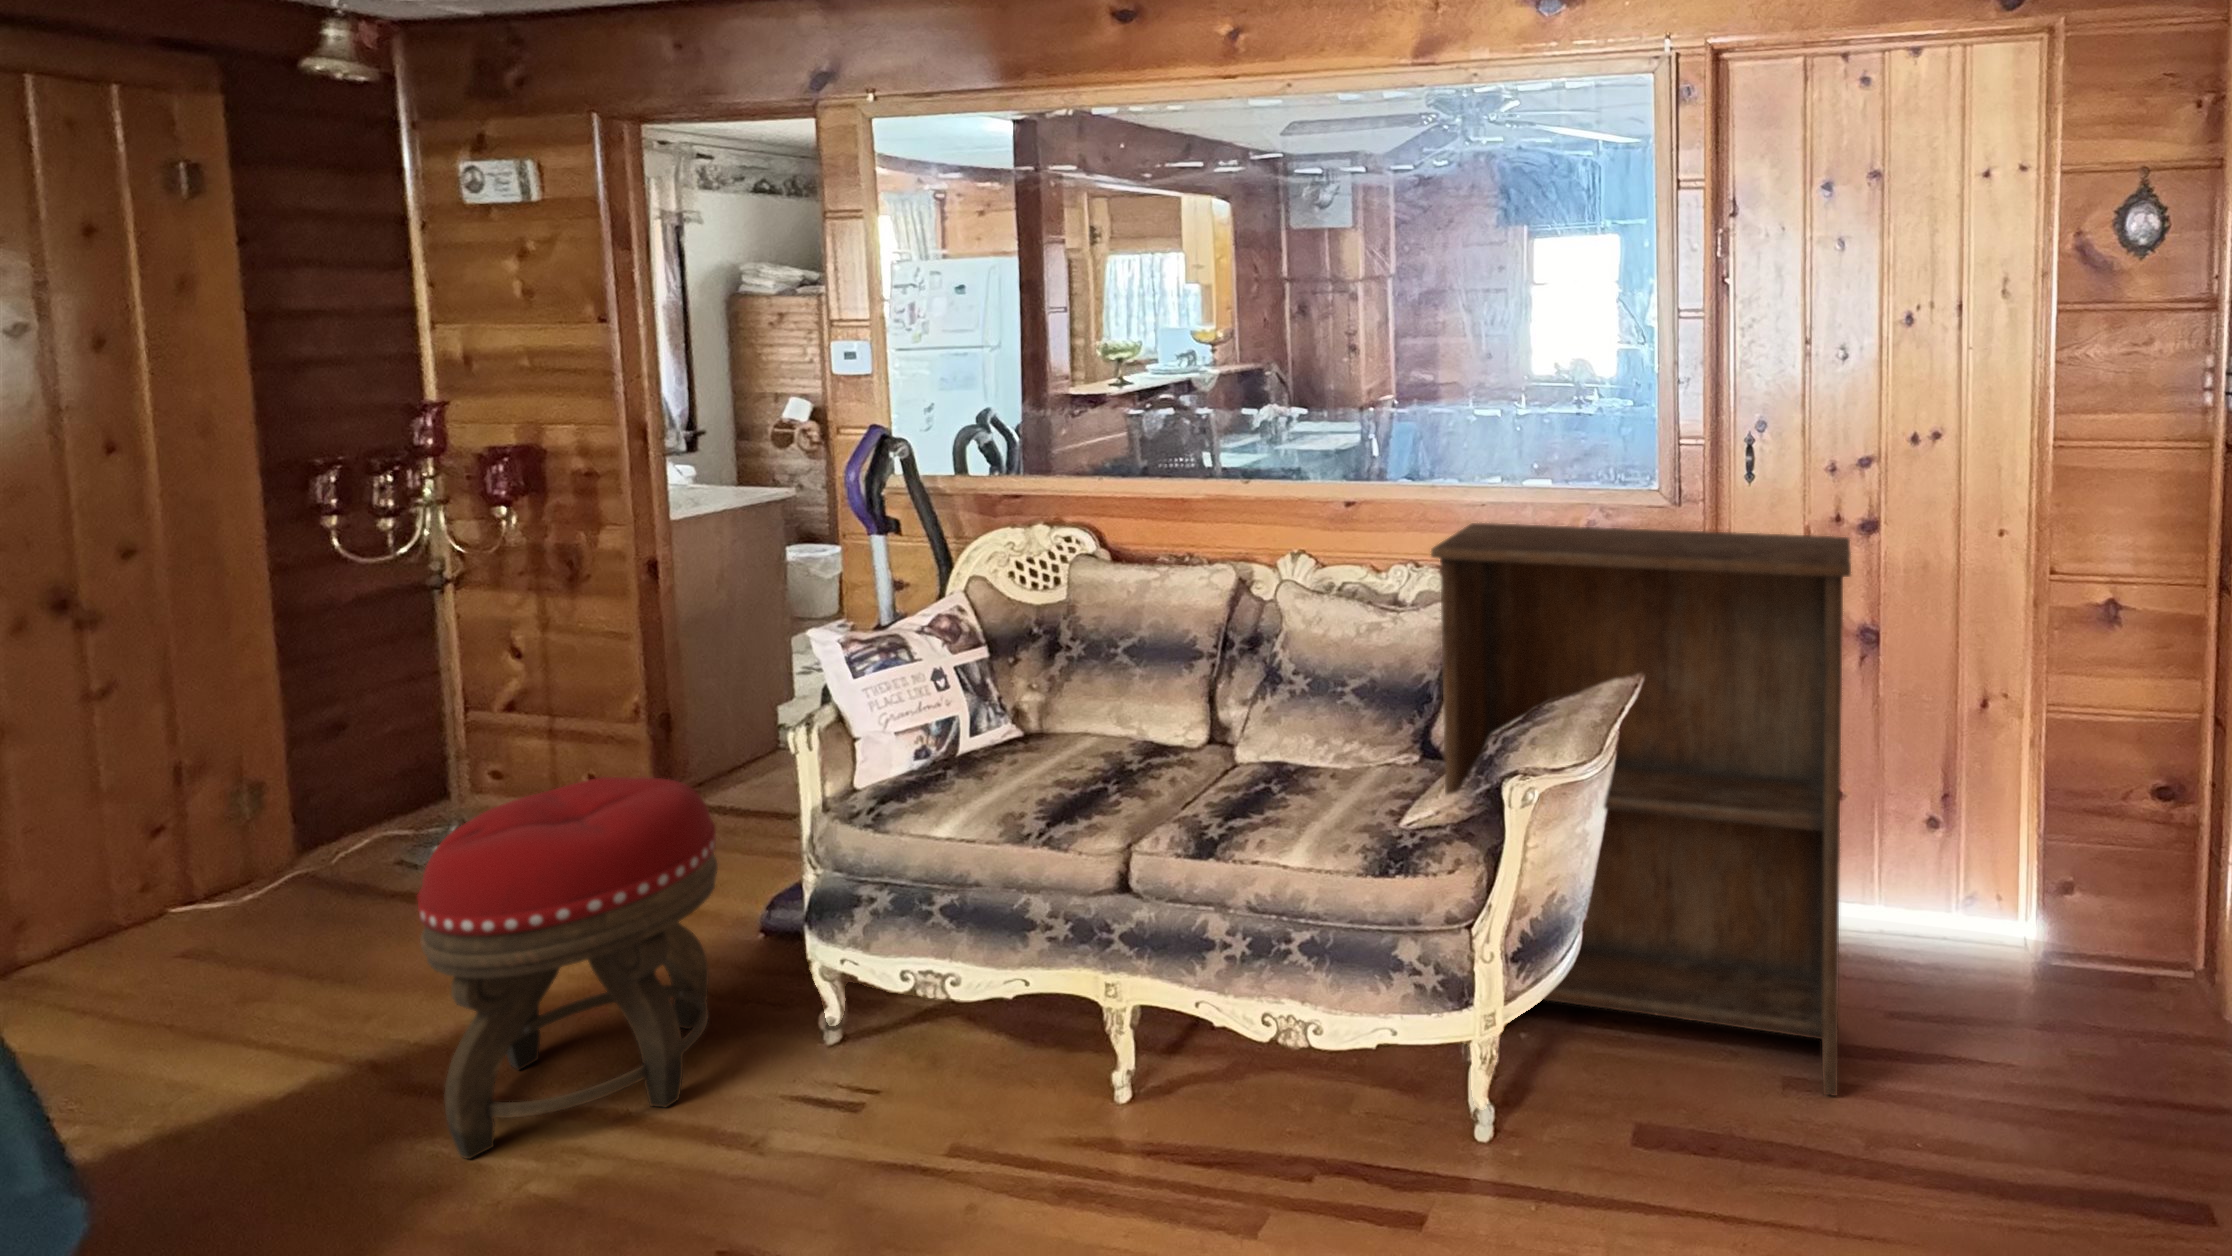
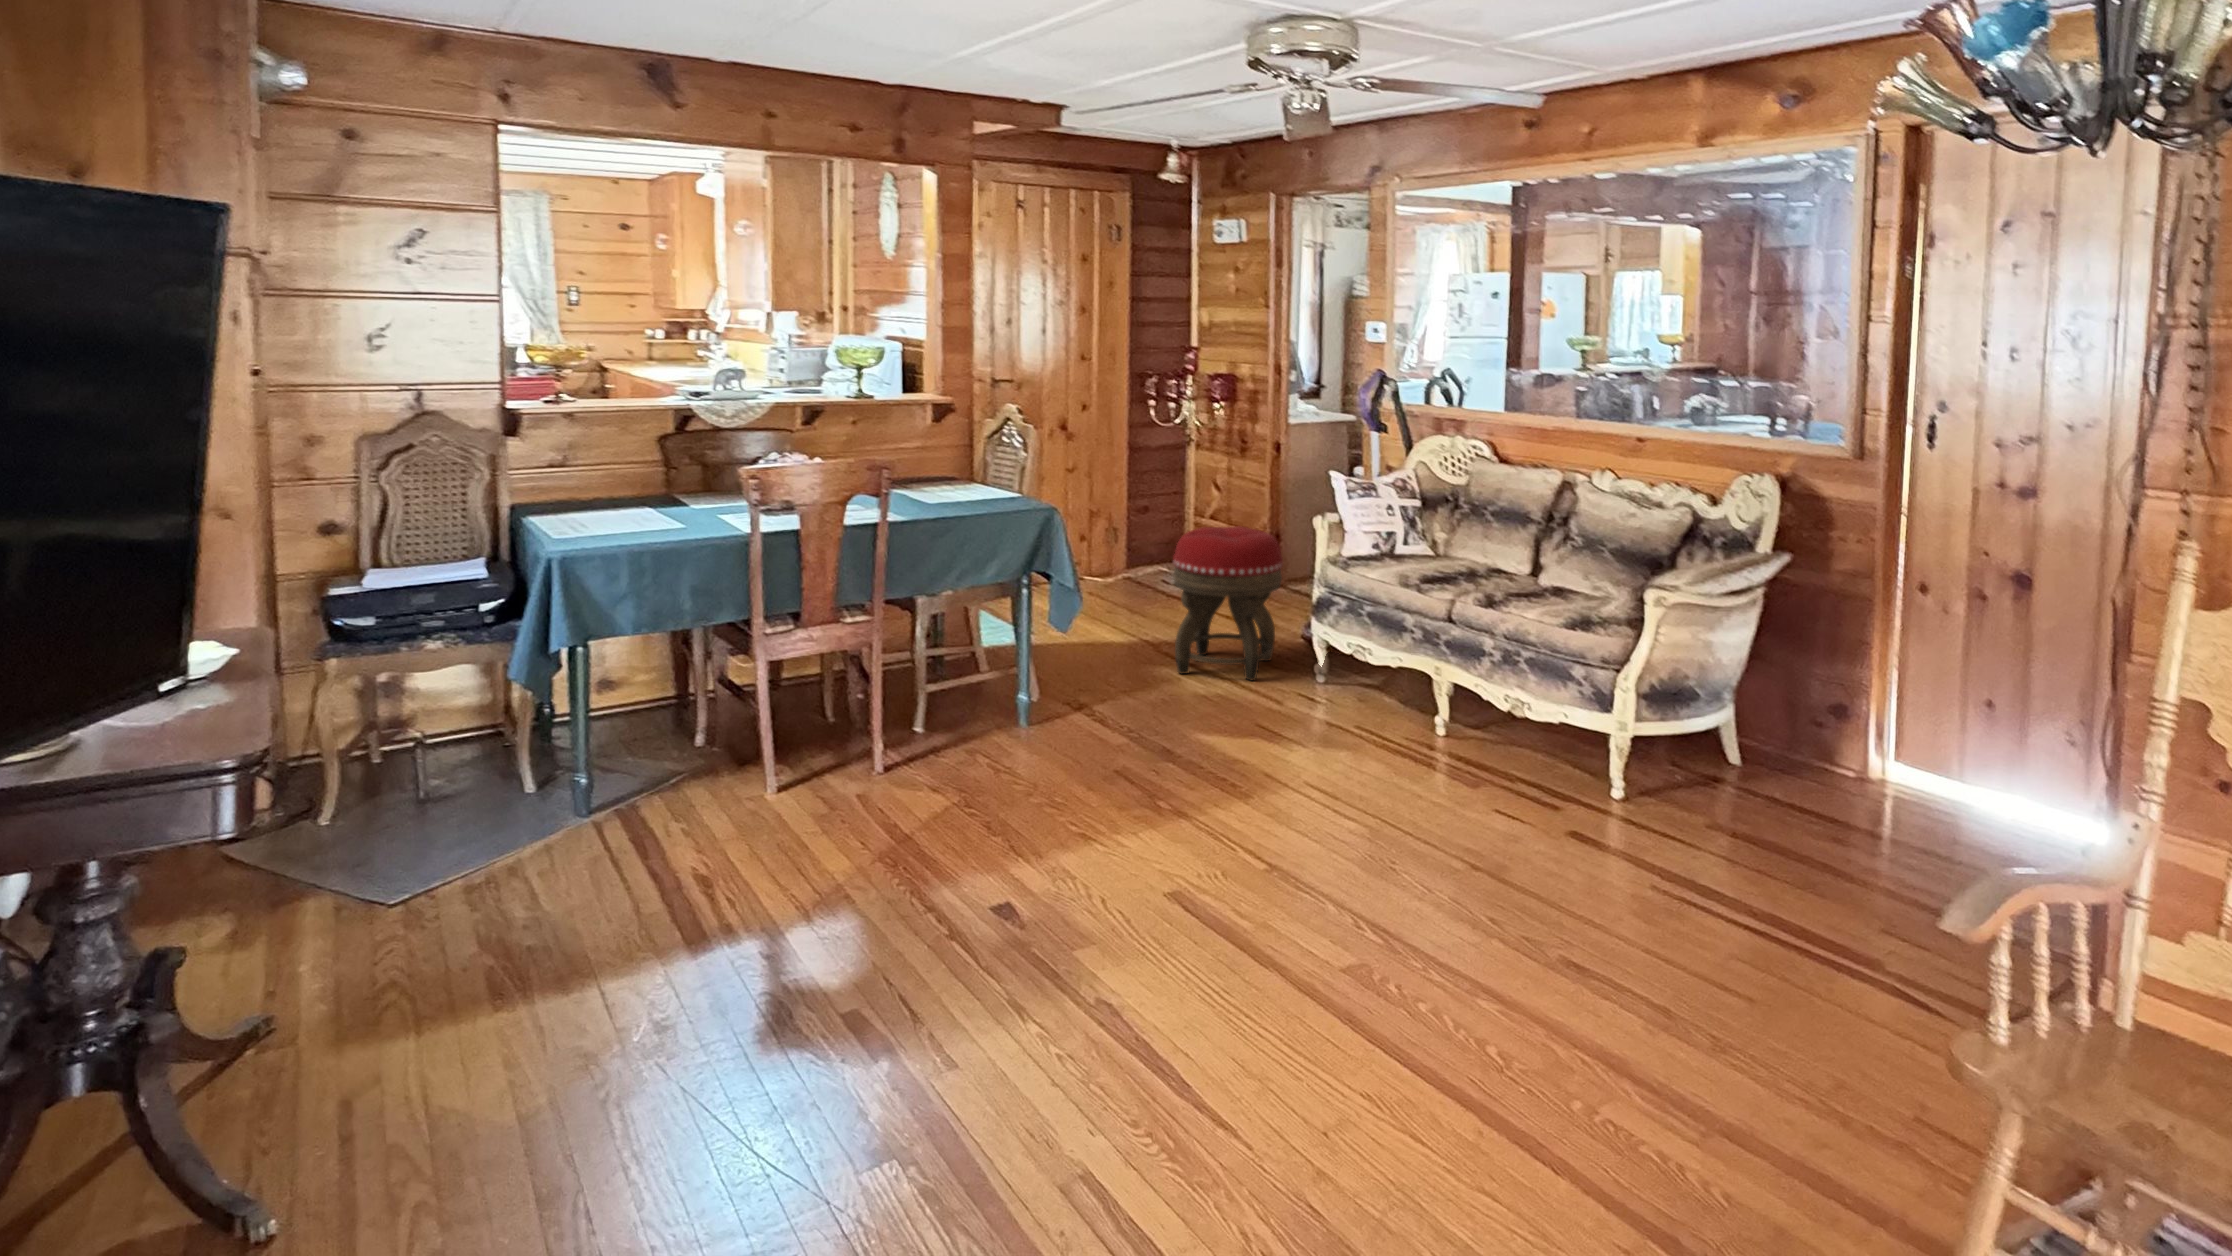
bookshelf: present [1431,523,1851,1095] -> none [1631,451,1942,857]

